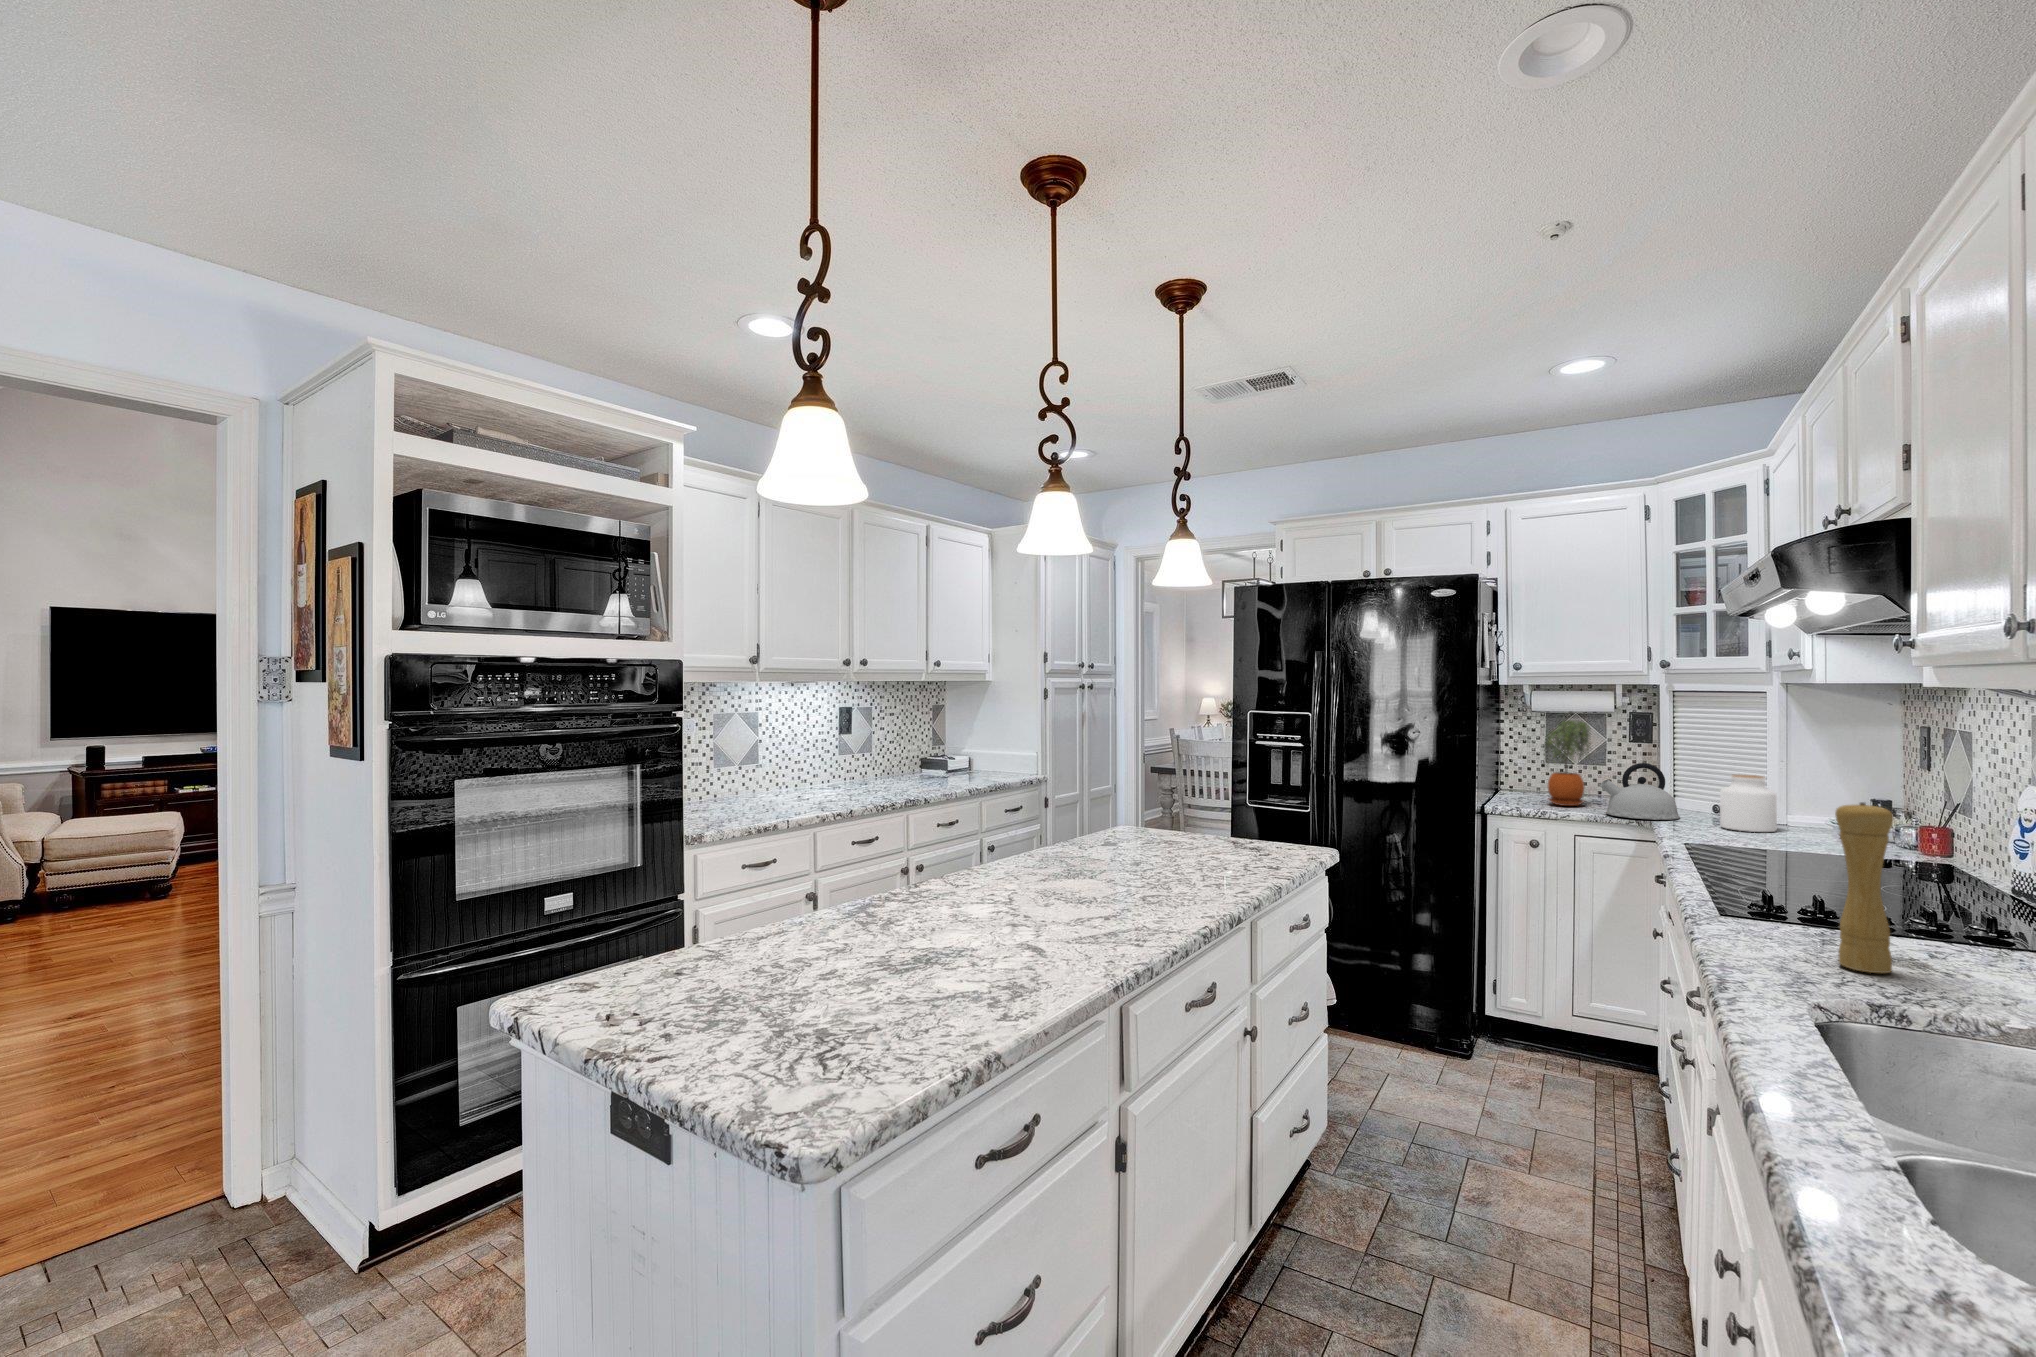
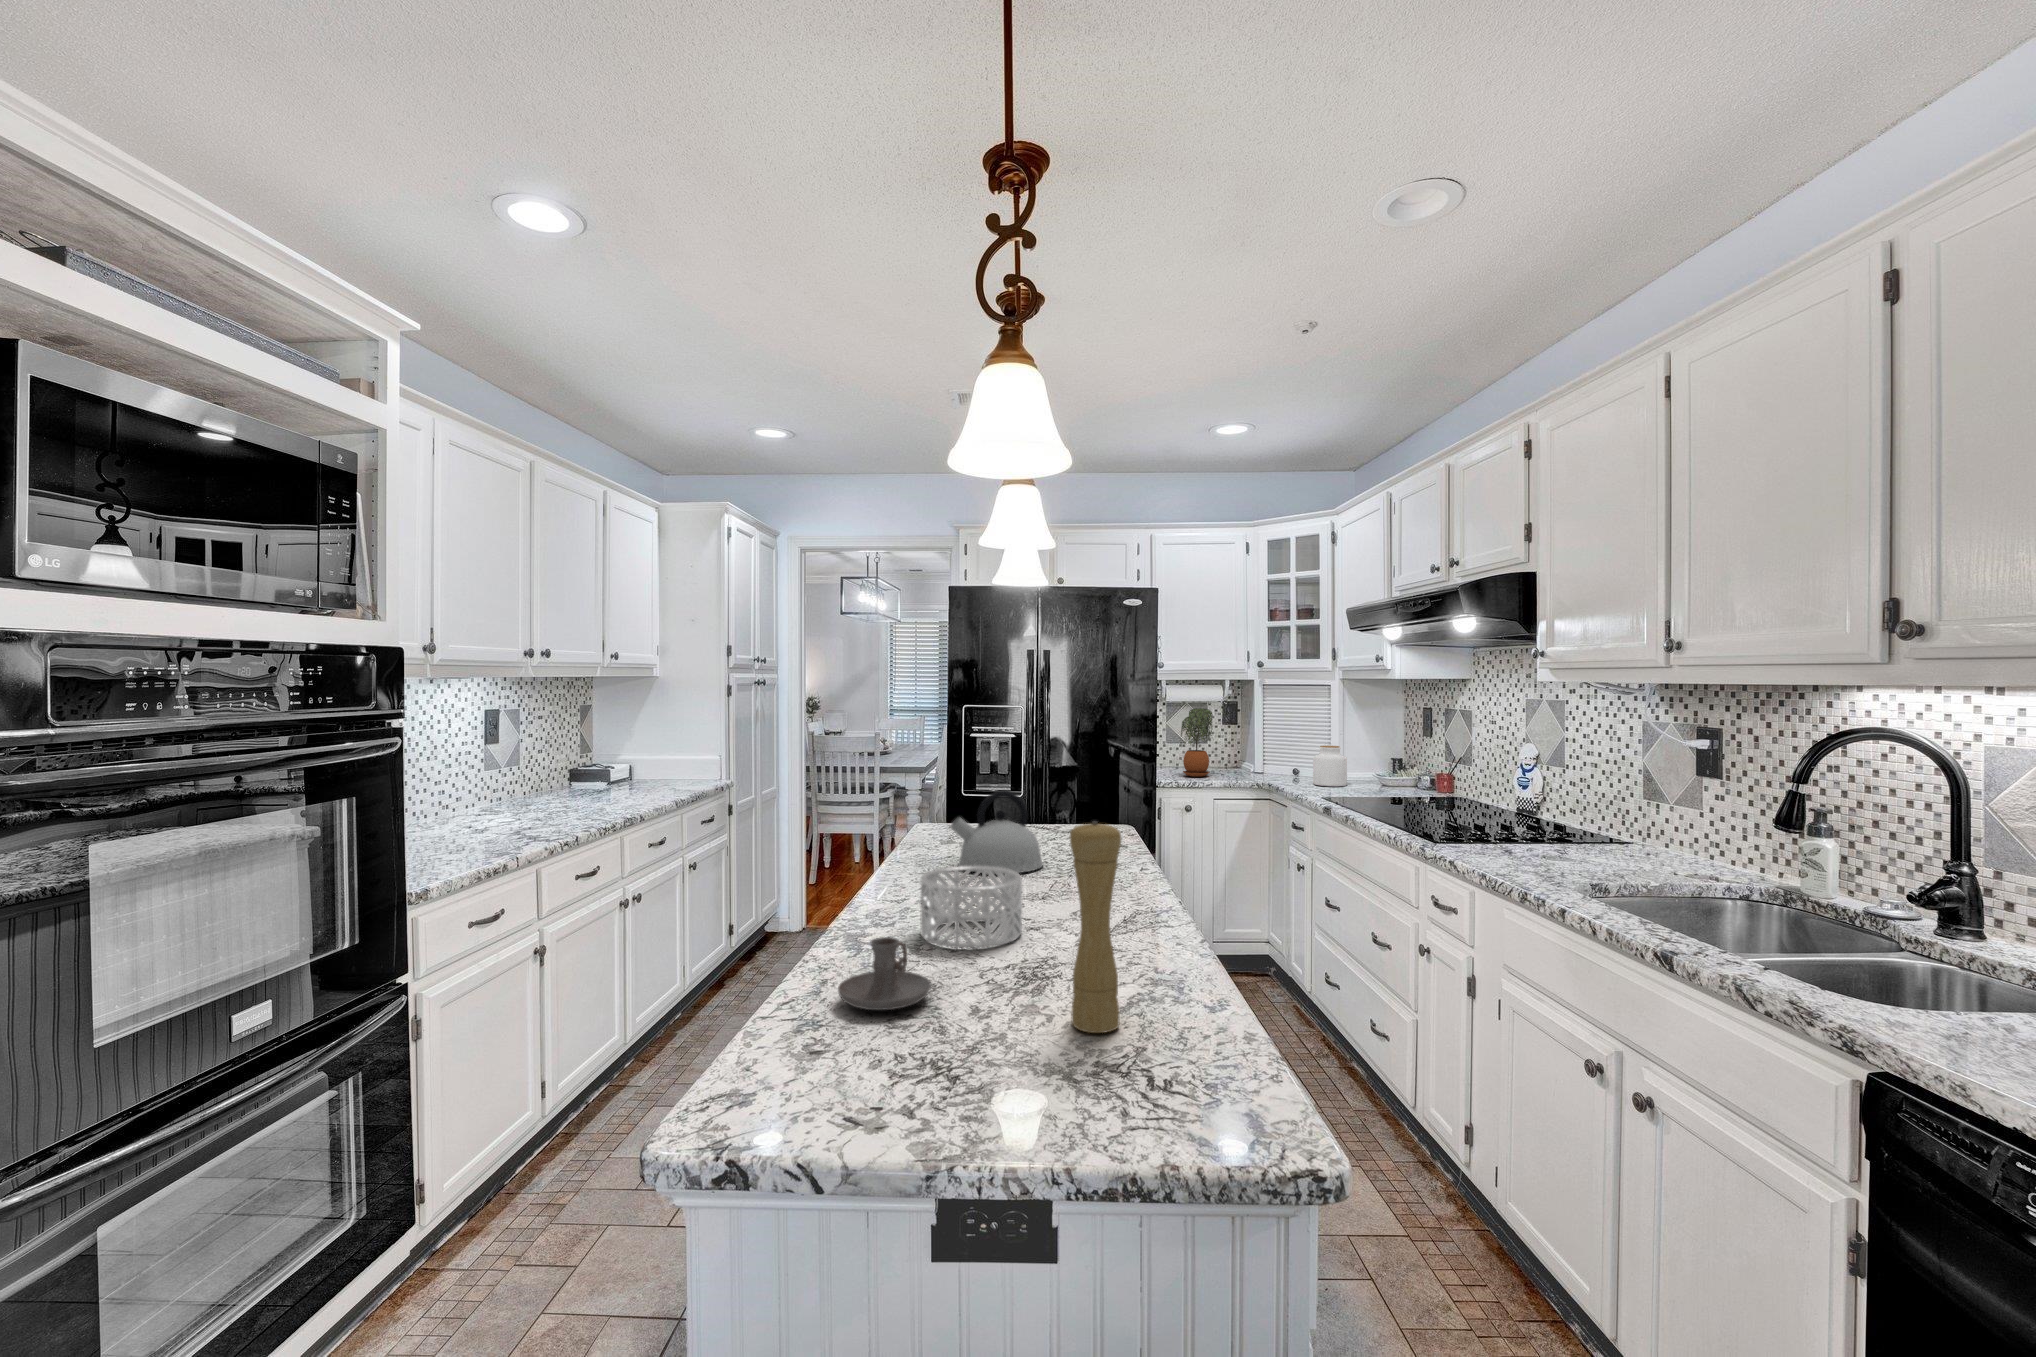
kettle: present [1600,763,1680,820] -> present [951,791,1043,874]
pepper mill: present [1835,802,1893,973] -> present [1070,821,1121,1033]
decorative bowl: none [891,857,987,934] -> present [920,865,1022,948]
candle holder: none [723,902,816,964] -> present [838,937,931,1010]

